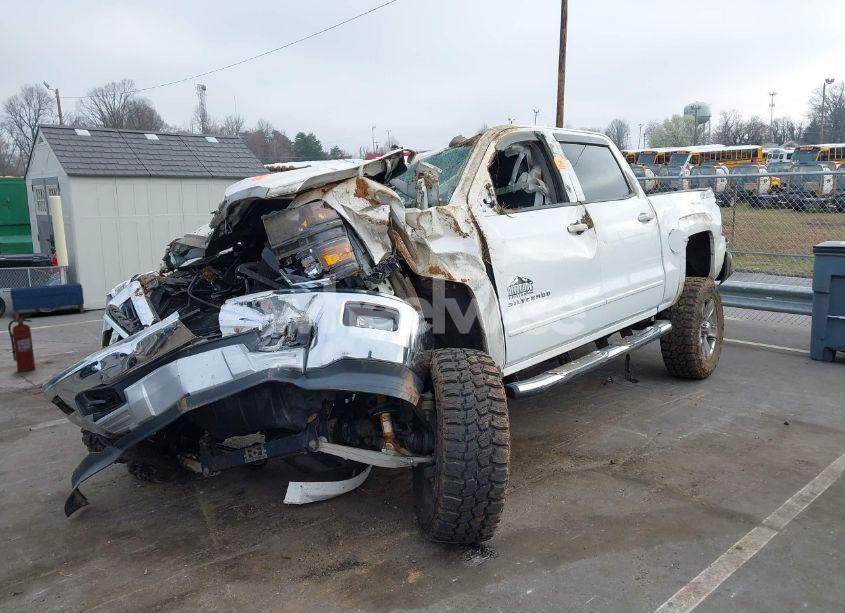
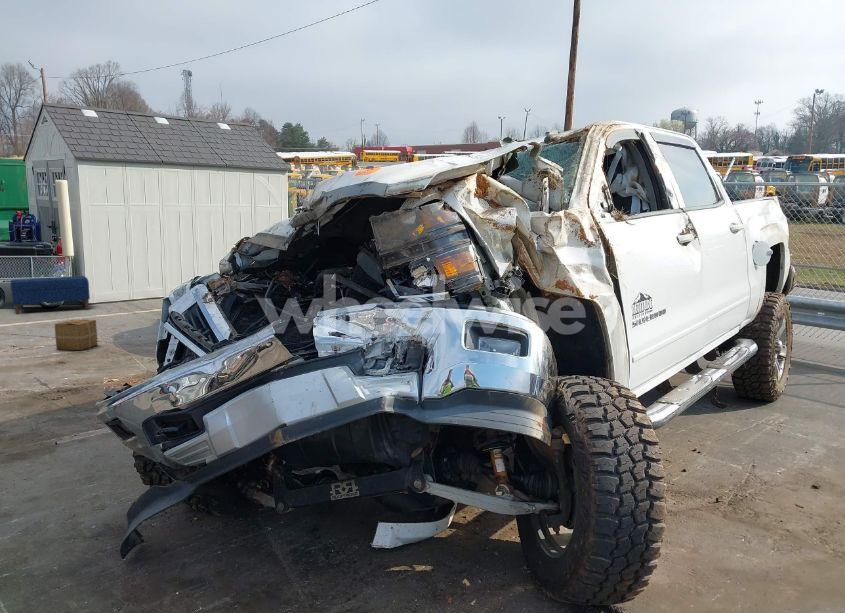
fire extinguisher: present [8,315,35,371] -> none [19,312,46,374]
cardboard box: none [45,321,86,349] -> present [55,319,98,350]

